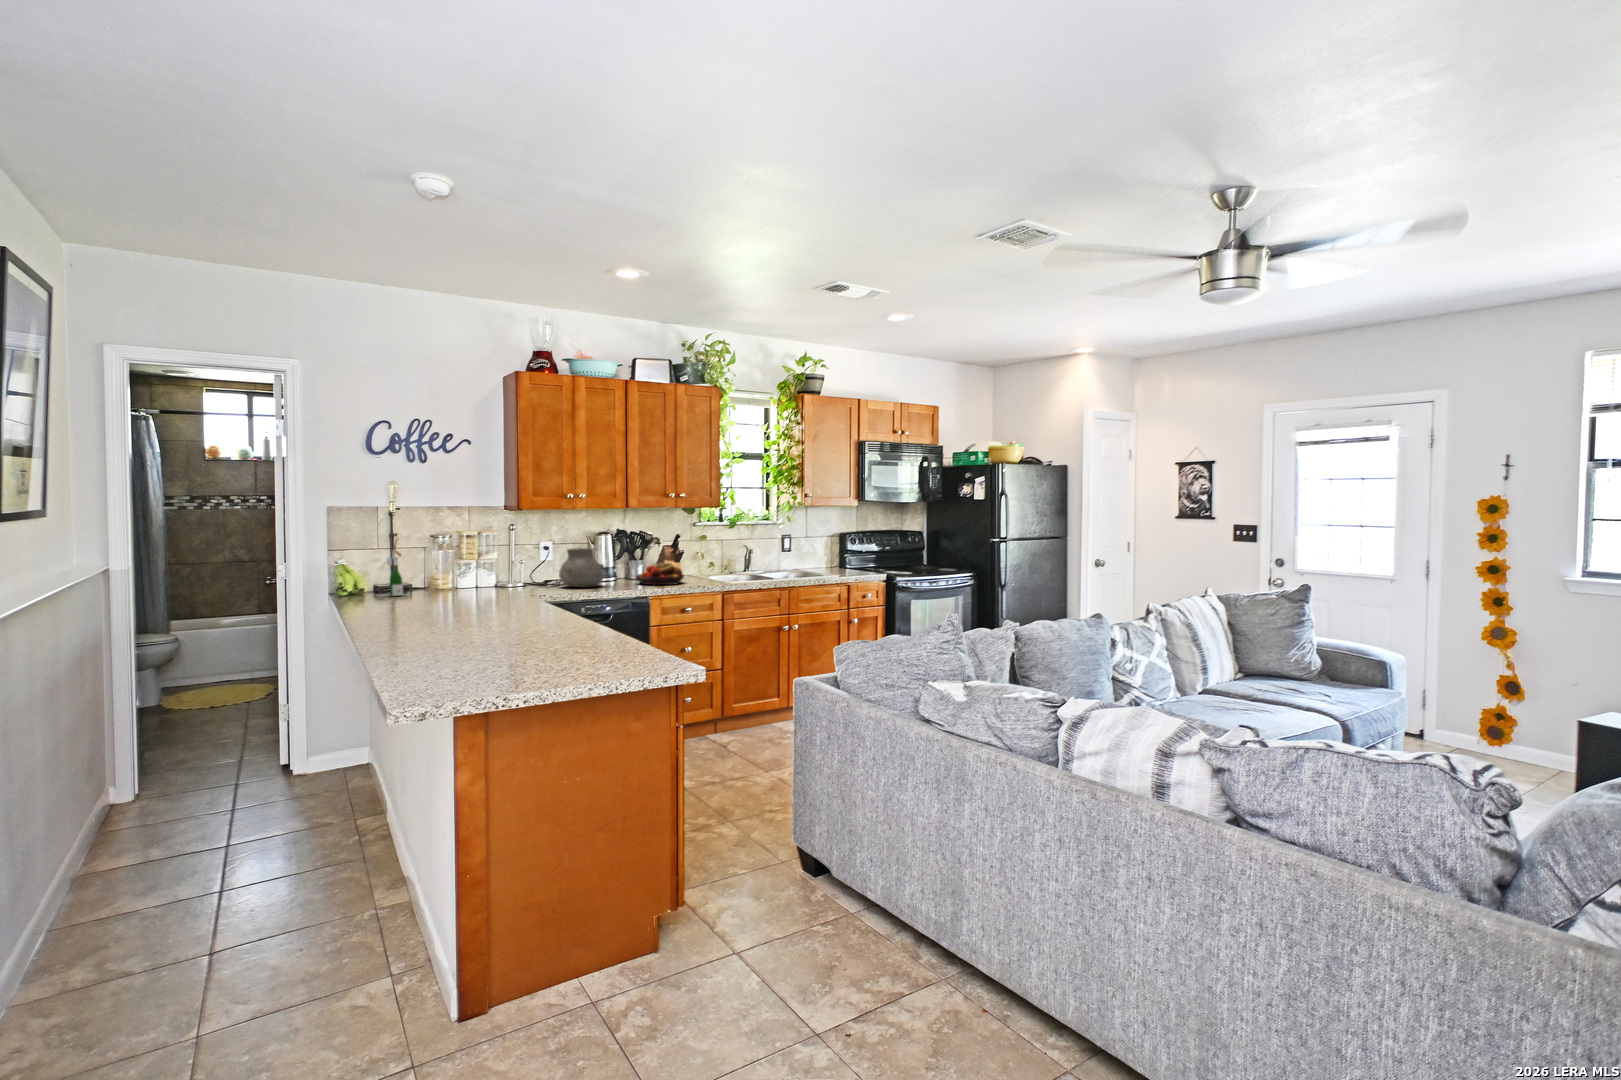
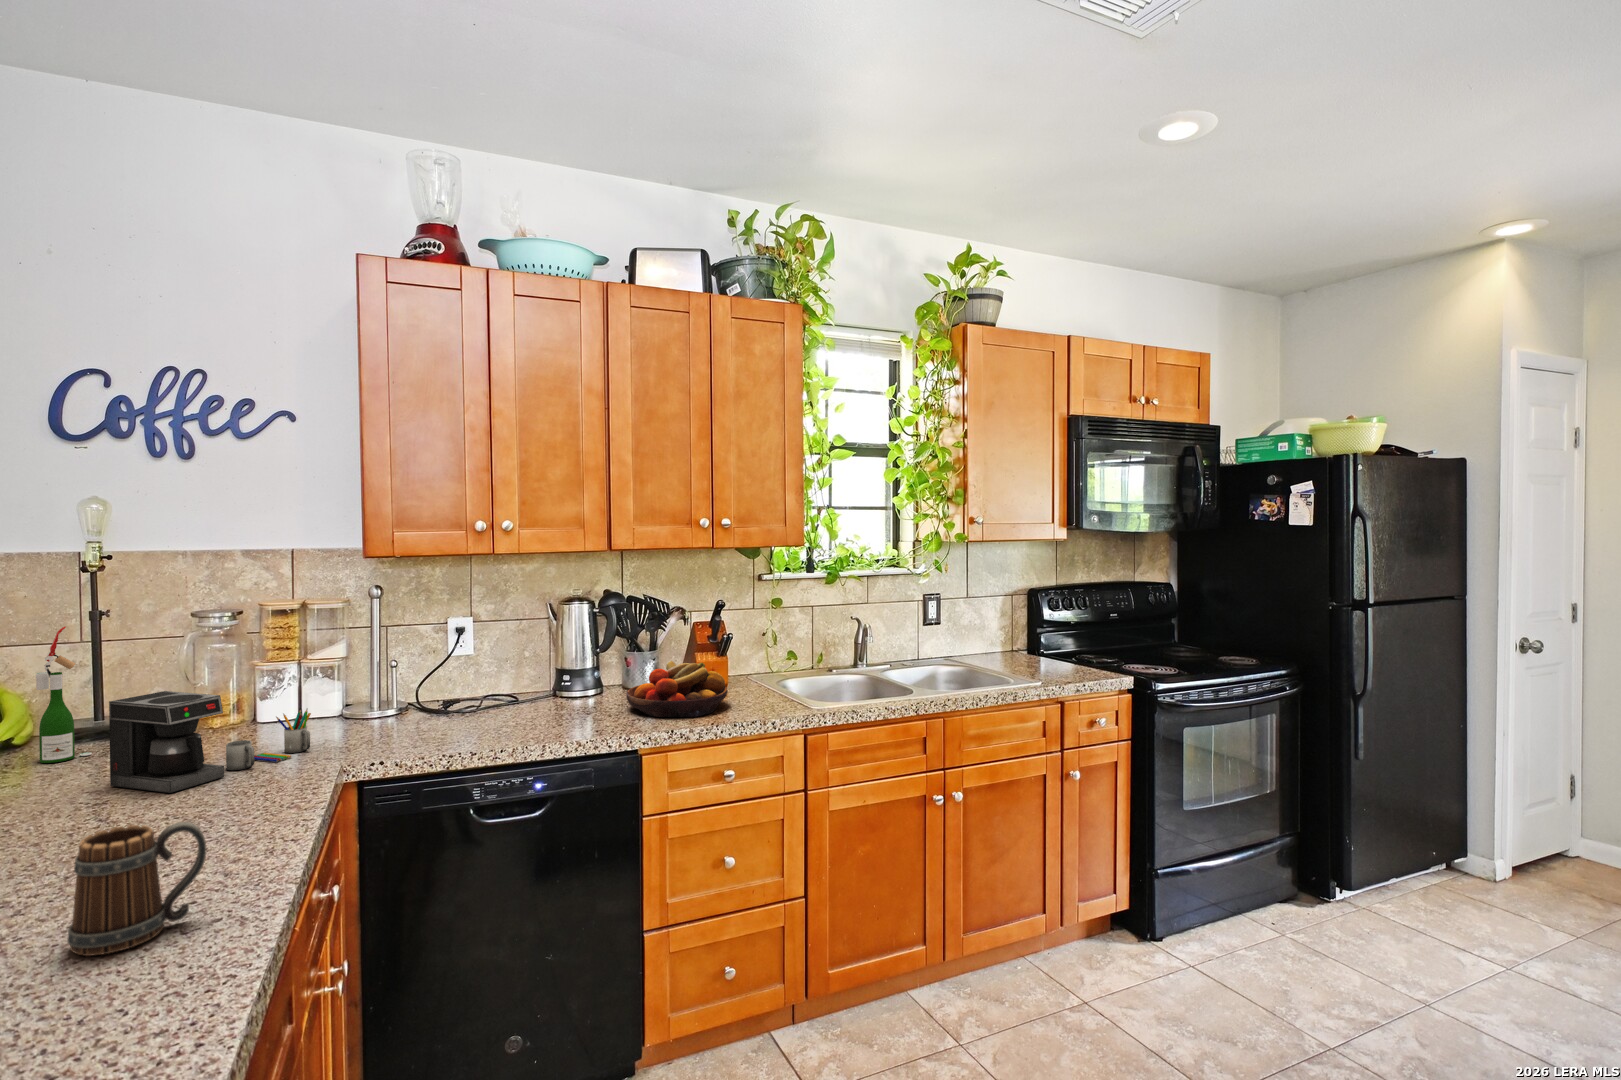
vase: present [559,548,604,587] -> none [456,636,554,725]
coffee maker: none [442,563,506,600] -> present [109,691,311,793]
mug: none [515,582,547,615] -> present [67,822,206,956]

